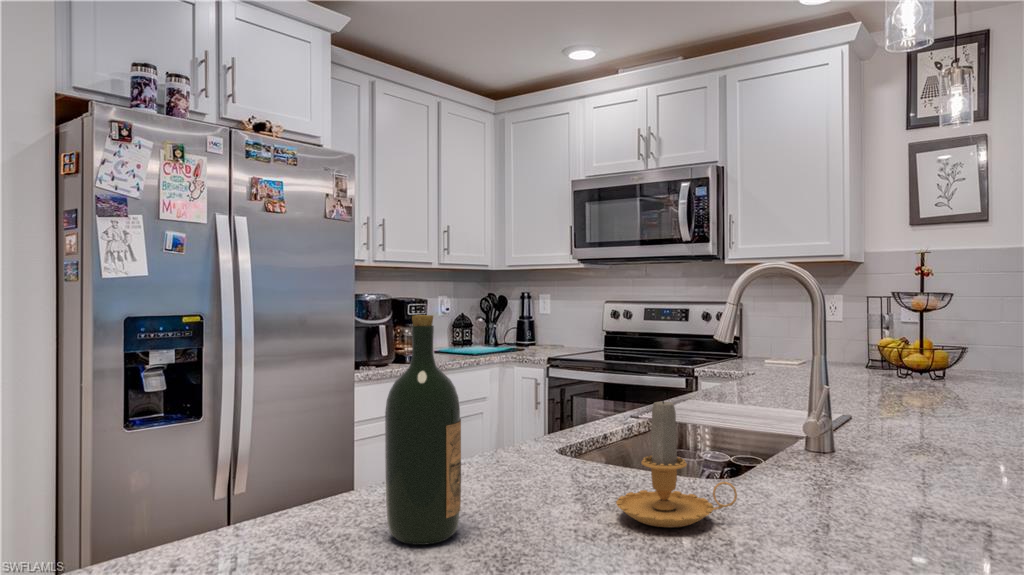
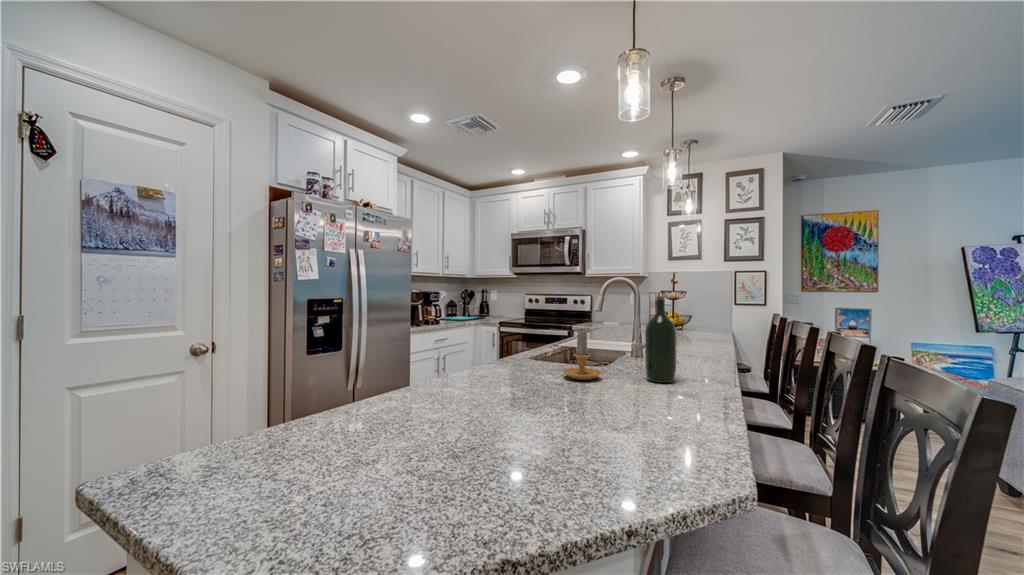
wine bottle: present [385,315,461,545] -> present [645,296,677,383]

